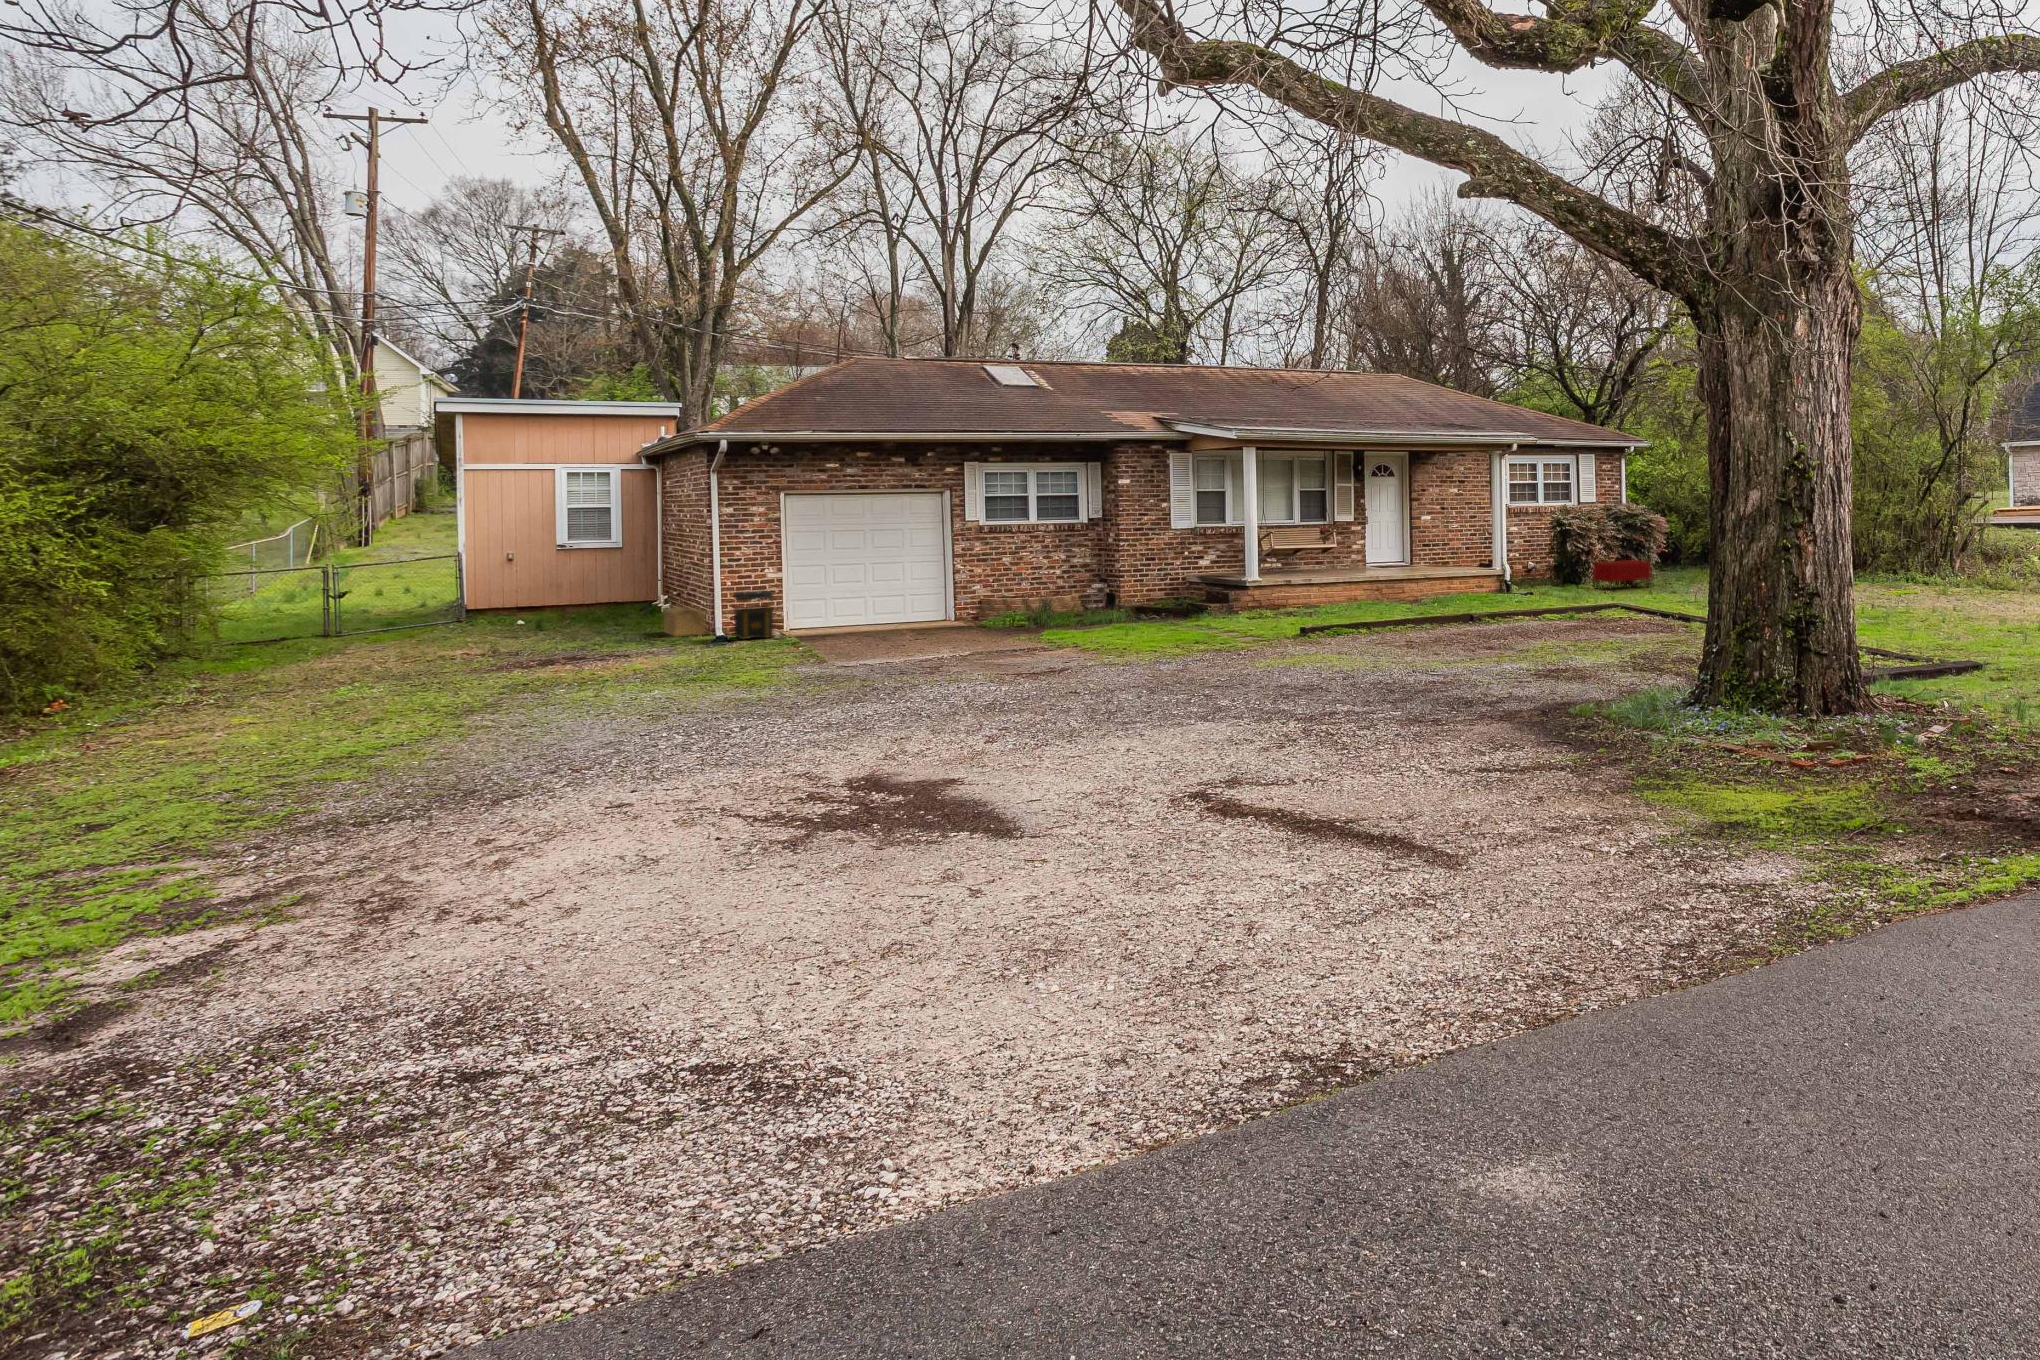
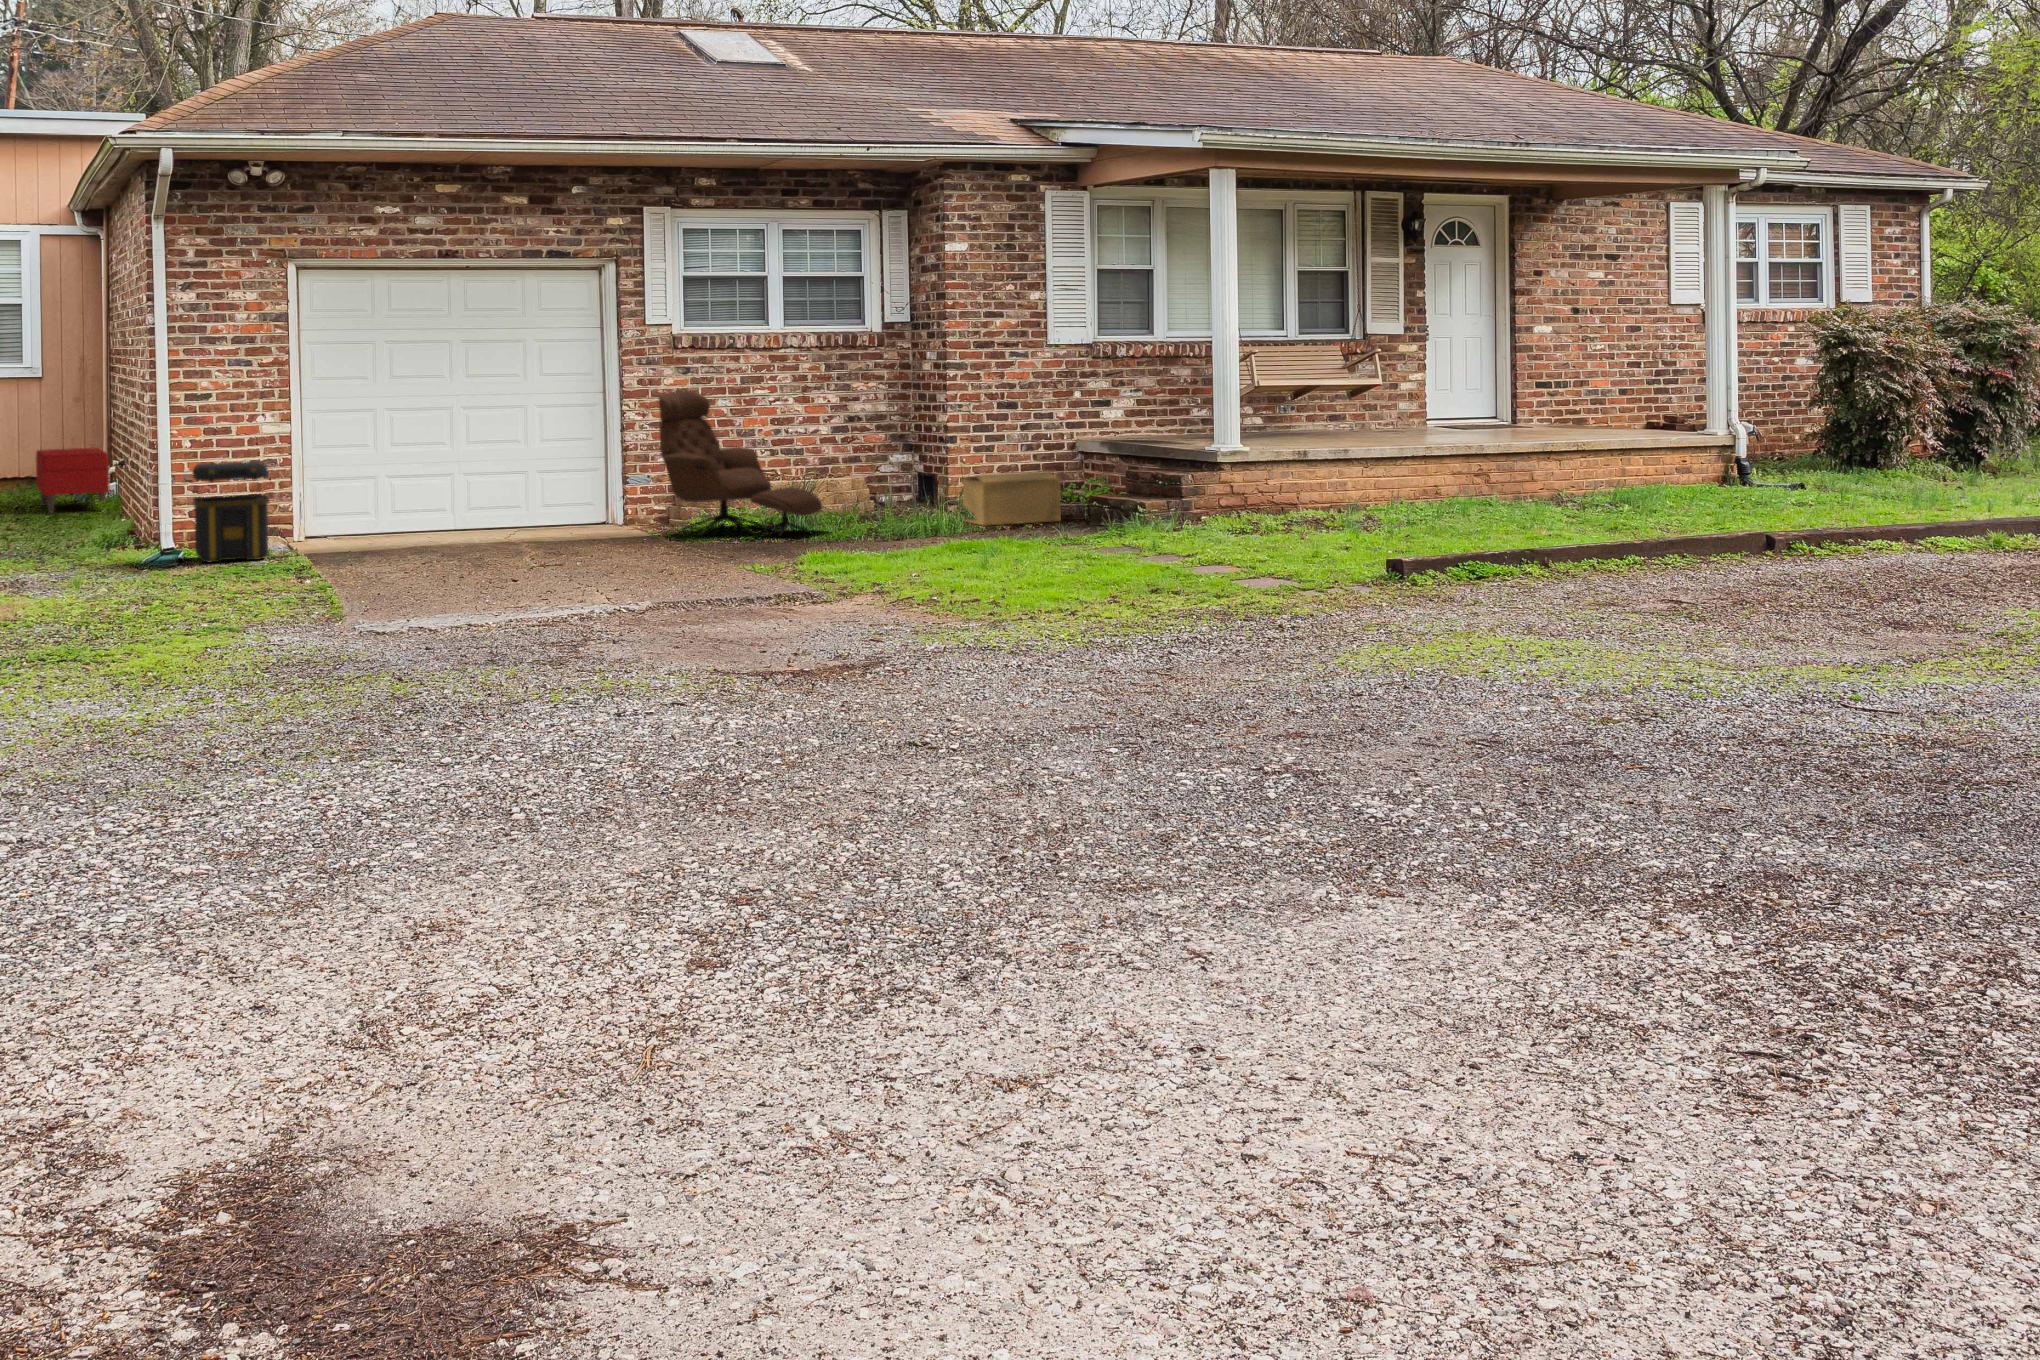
lounge chair: none [971,553,1054,624] -> present [659,391,823,537]
bench: present [1592,560,1651,588] -> present [36,448,110,514]
cardboard box: present [664,607,705,636] -> present [963,471,1061,526]

